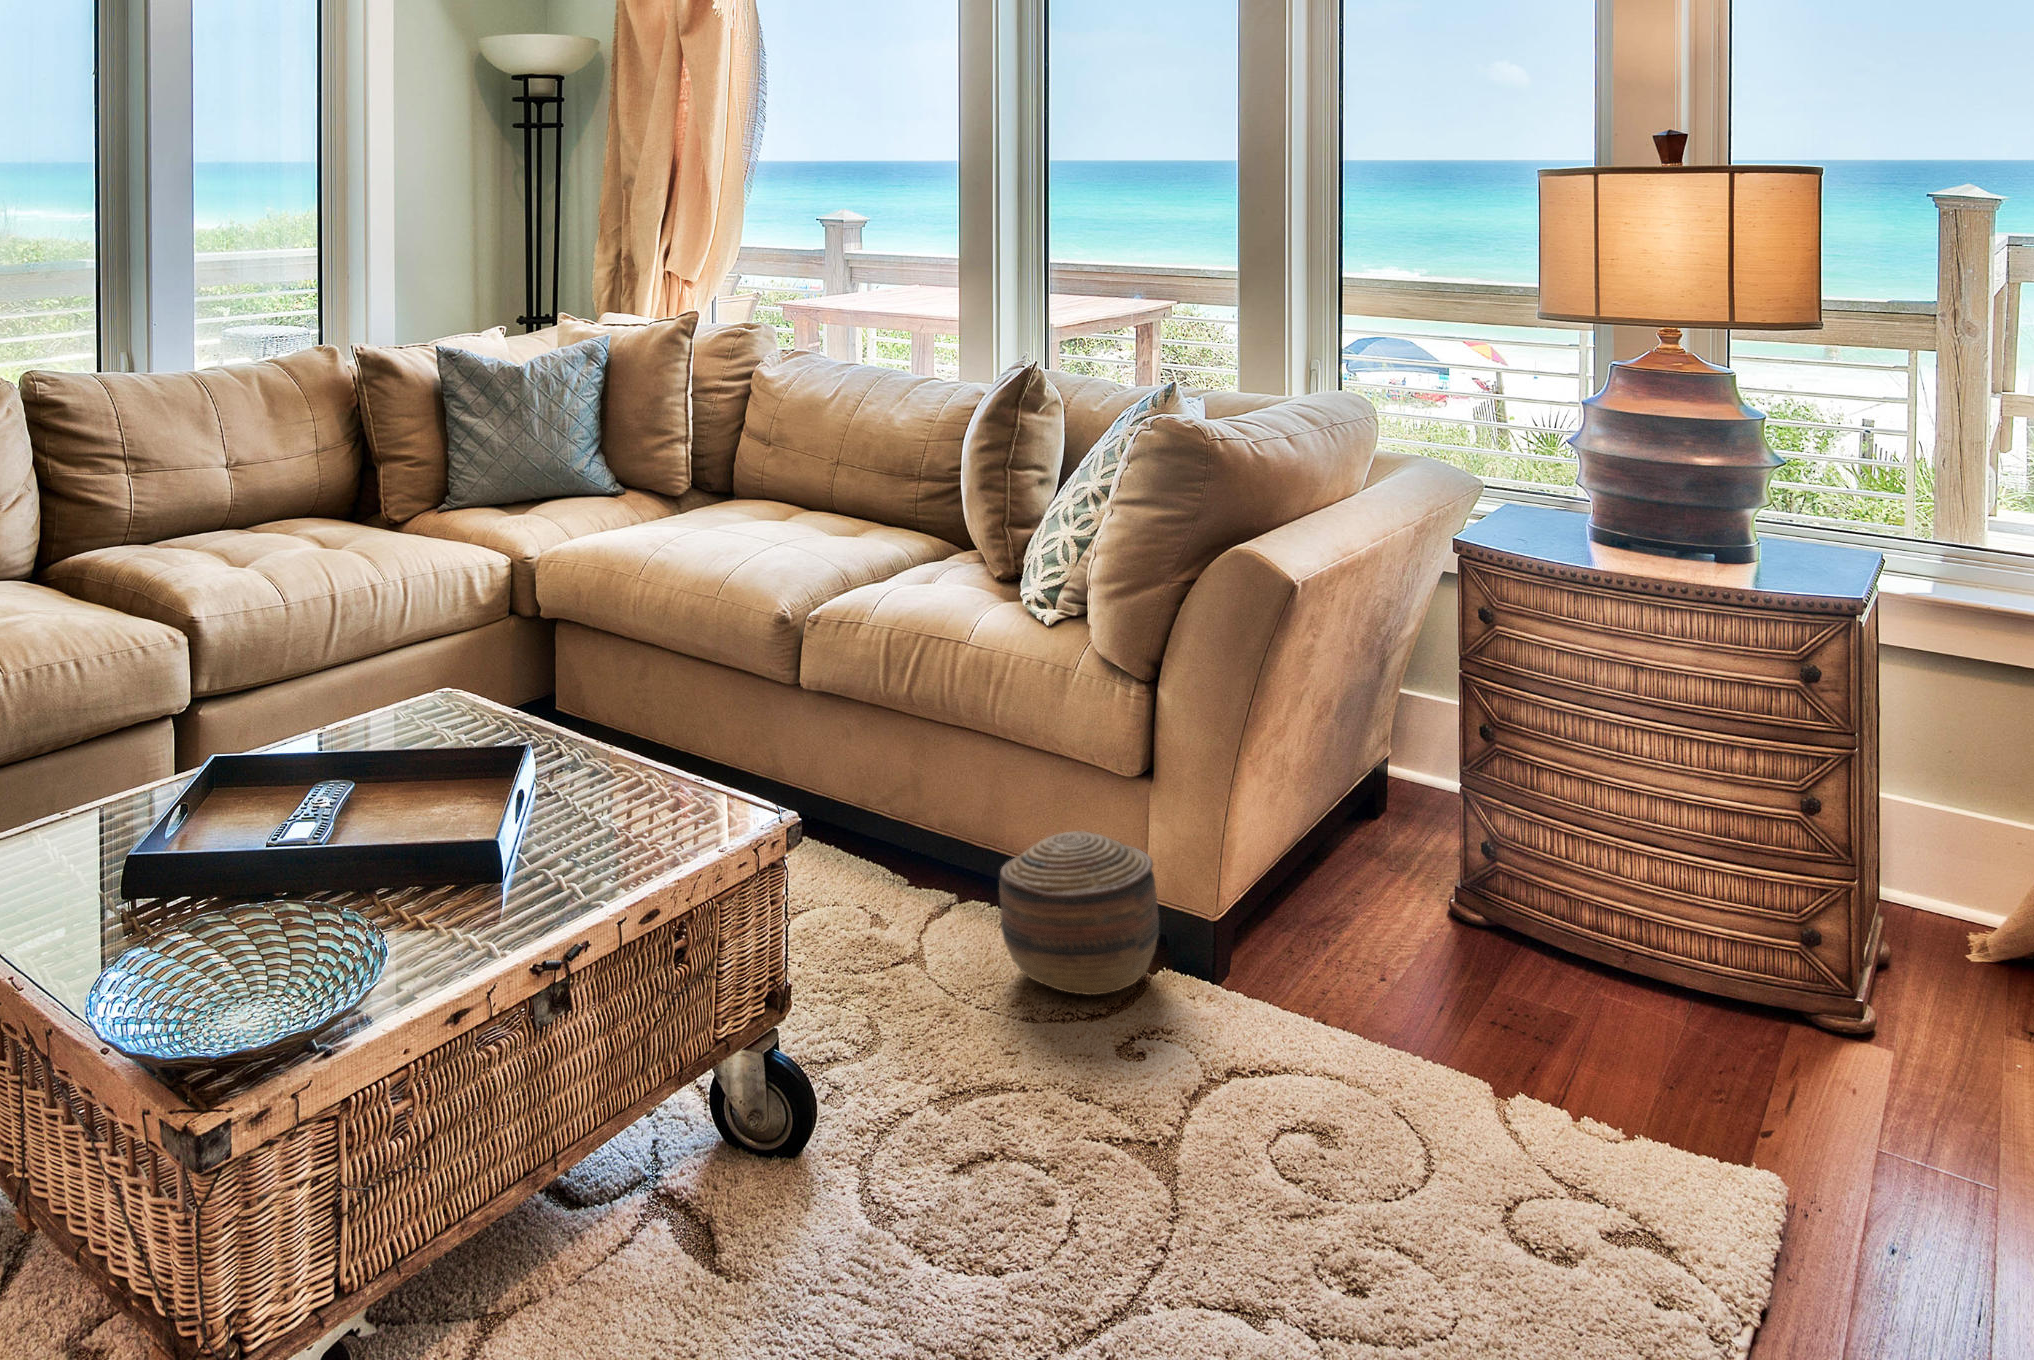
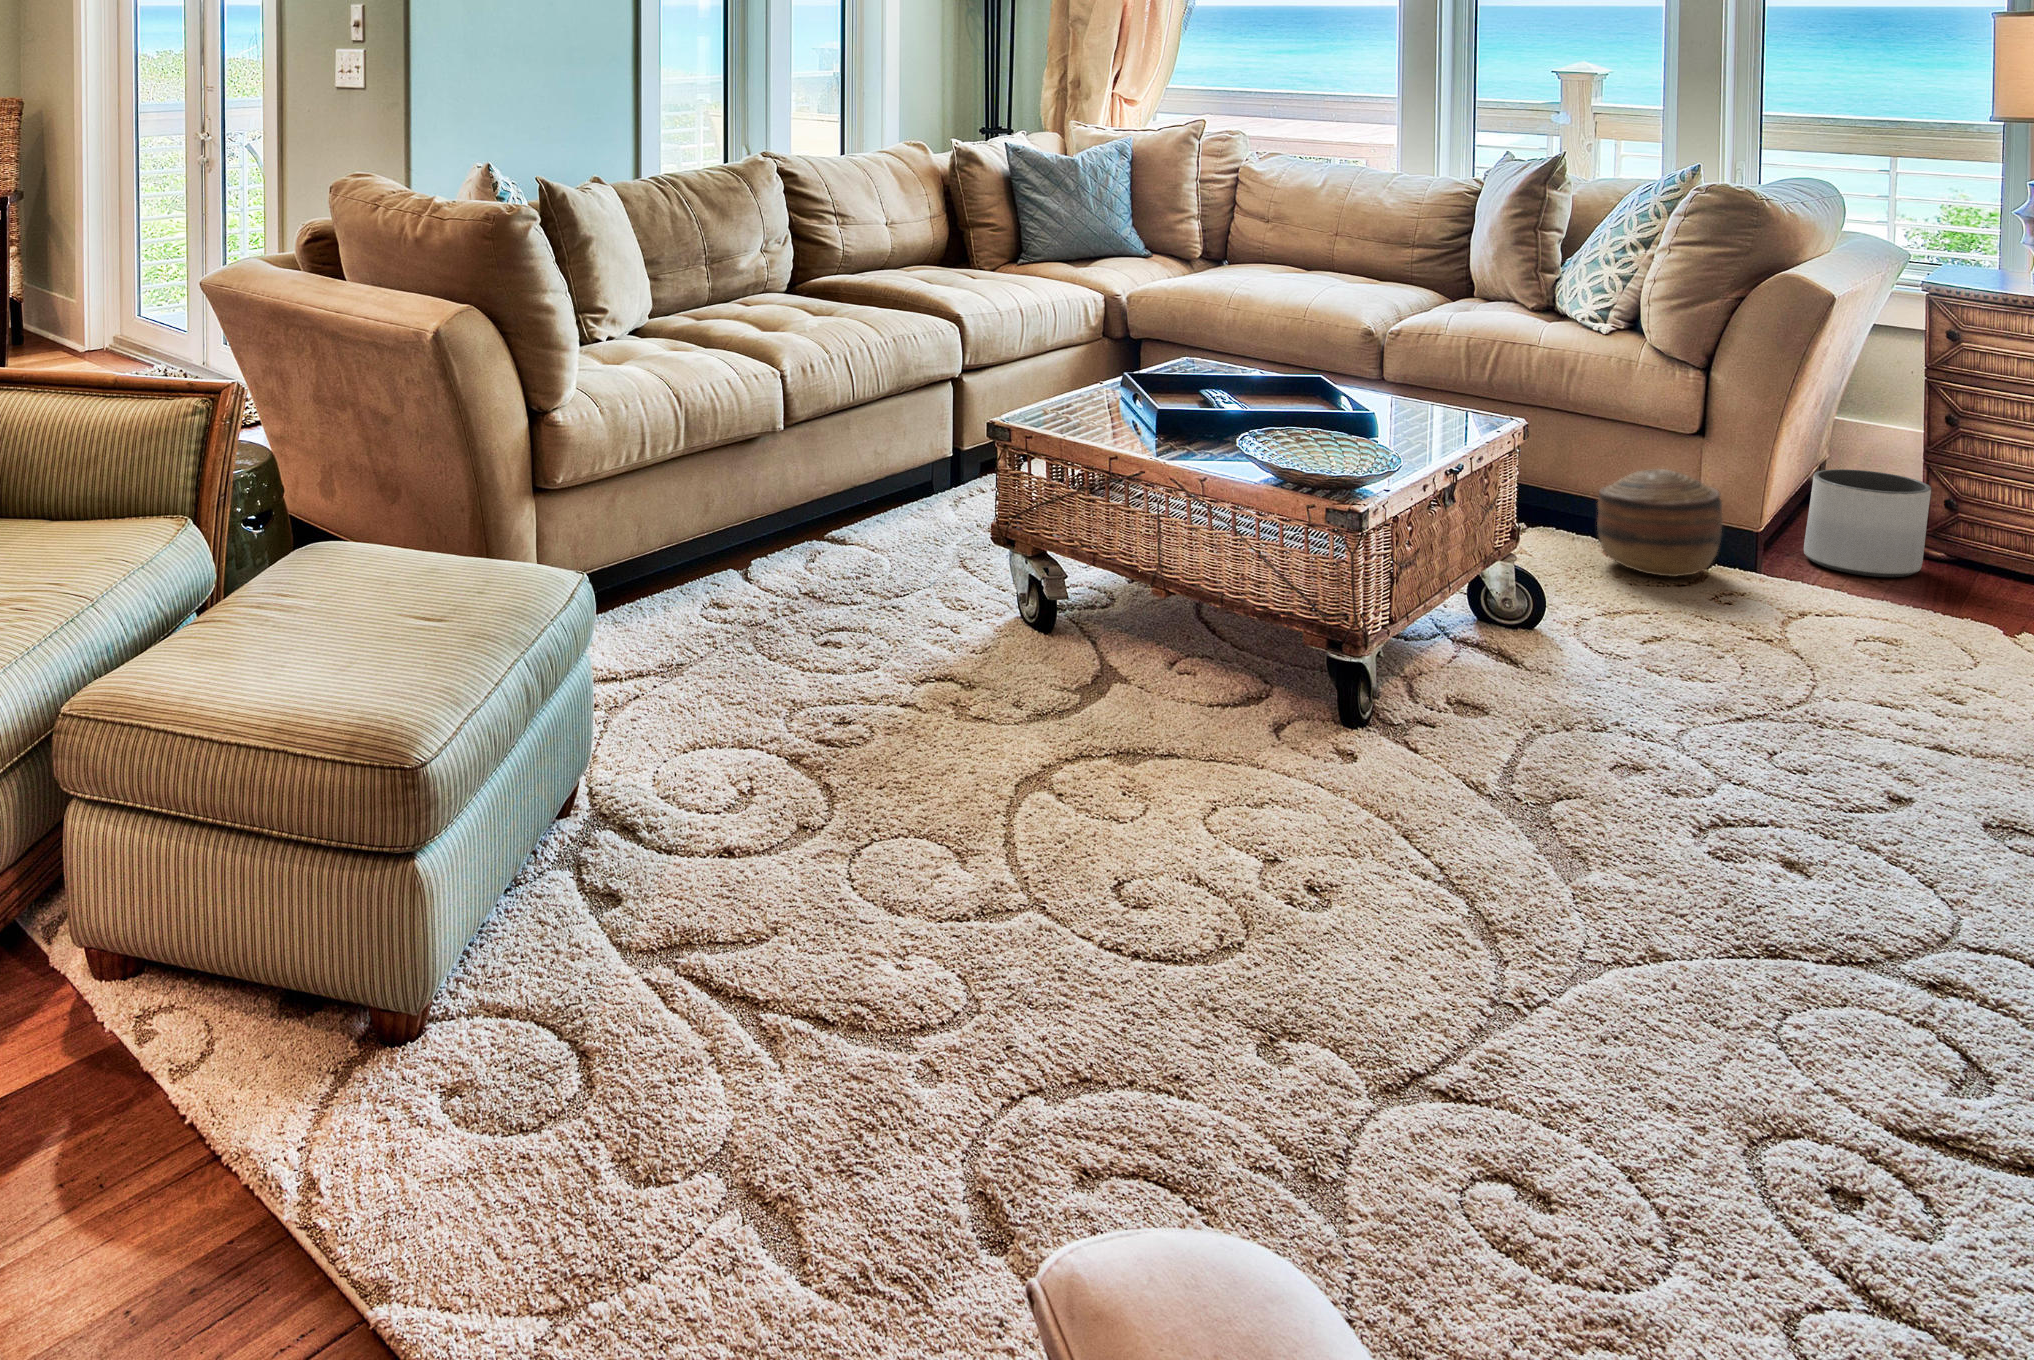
planter: none [1299,809,1443,975] -> present [1804,469,1931,577]

